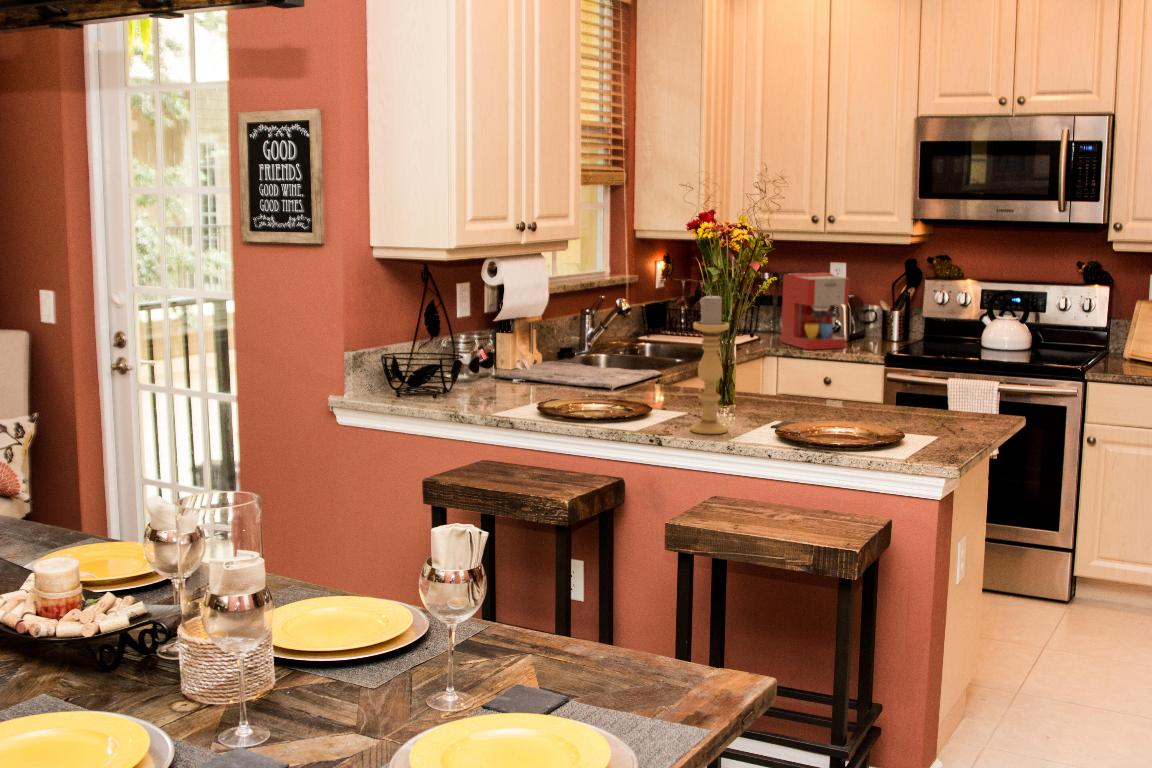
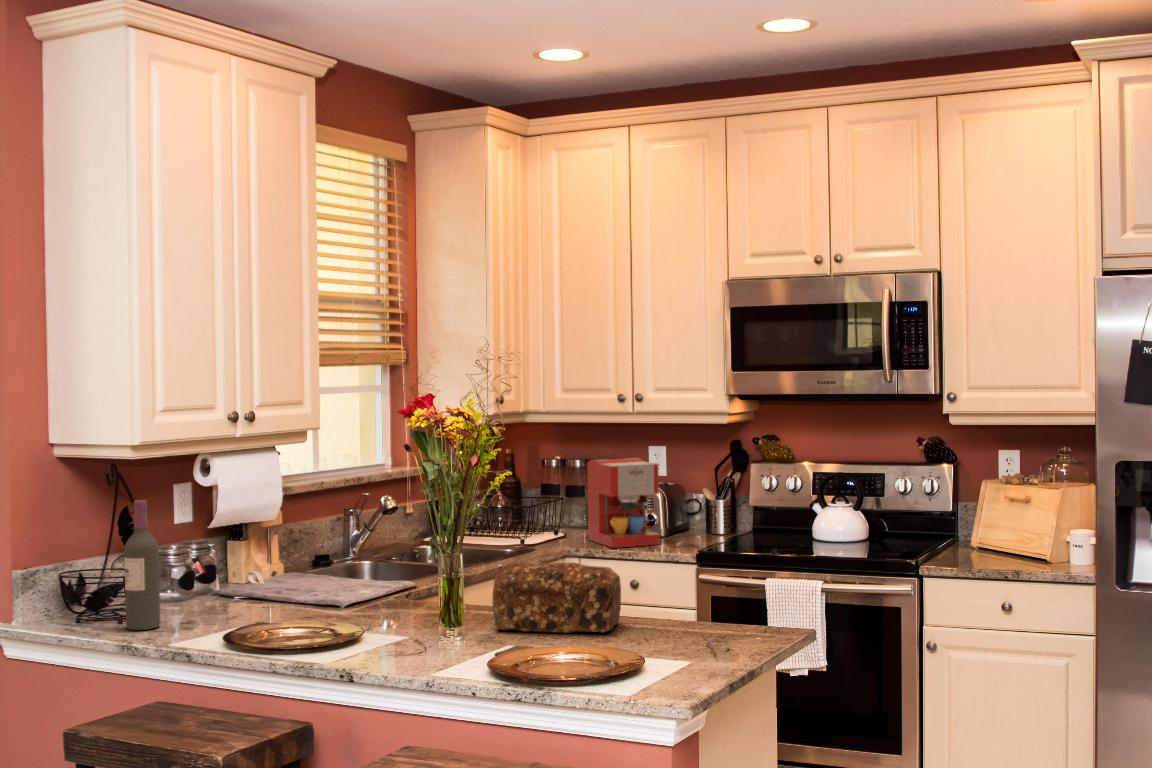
candle holder: present [690,294,729,434] -> none [391,491,439,666]
wine bottle: none [449,296,476,401] -> present [124,500,161,630]
bread loaf: none [755,356,859,414] -> present [492,563,621,633]

